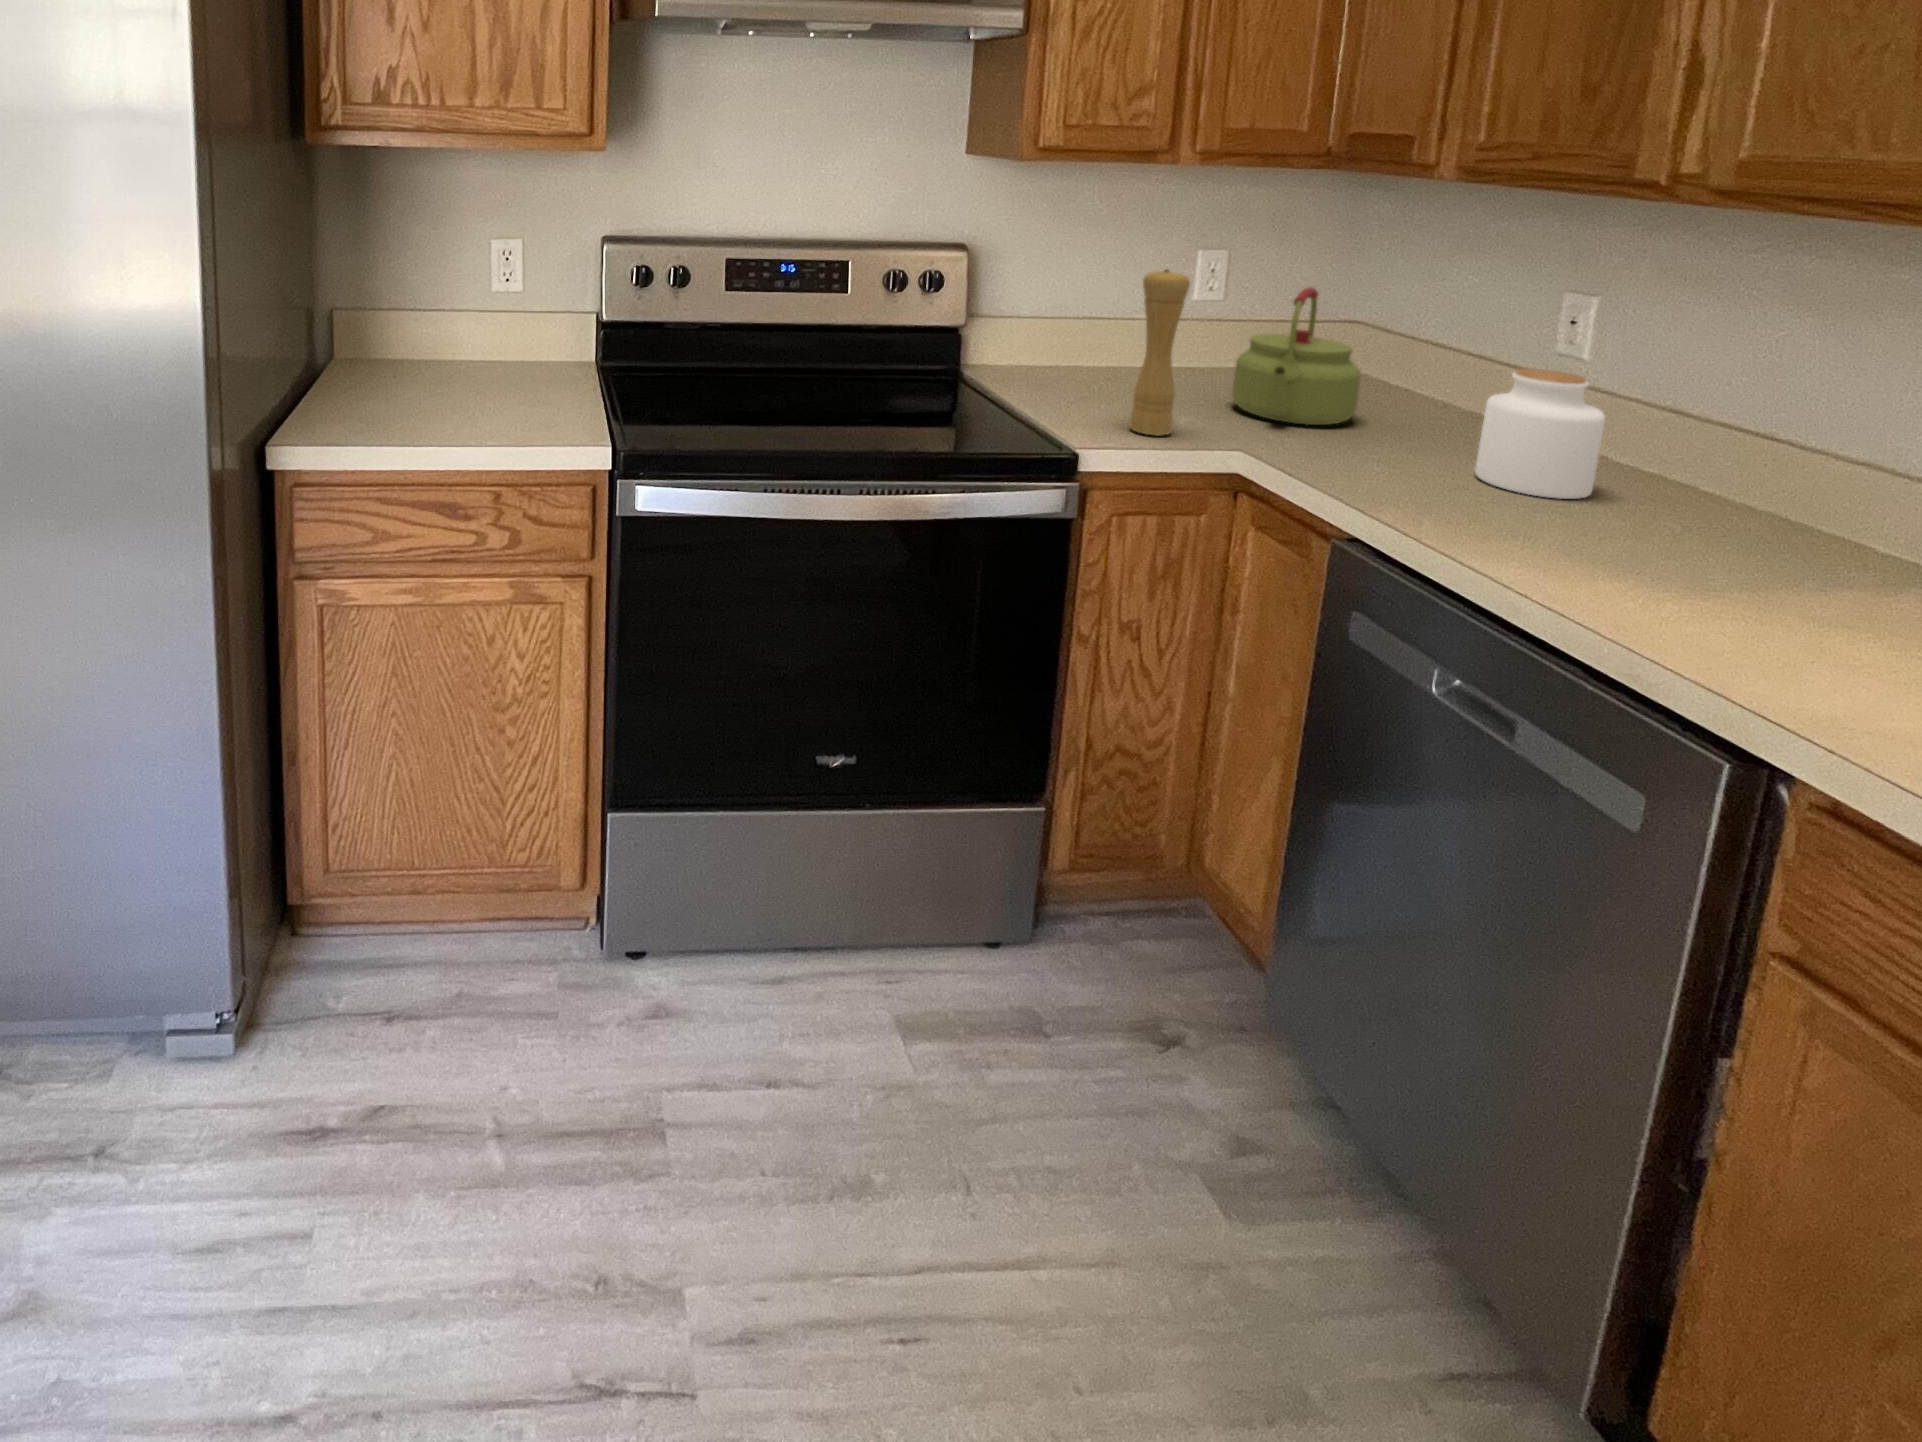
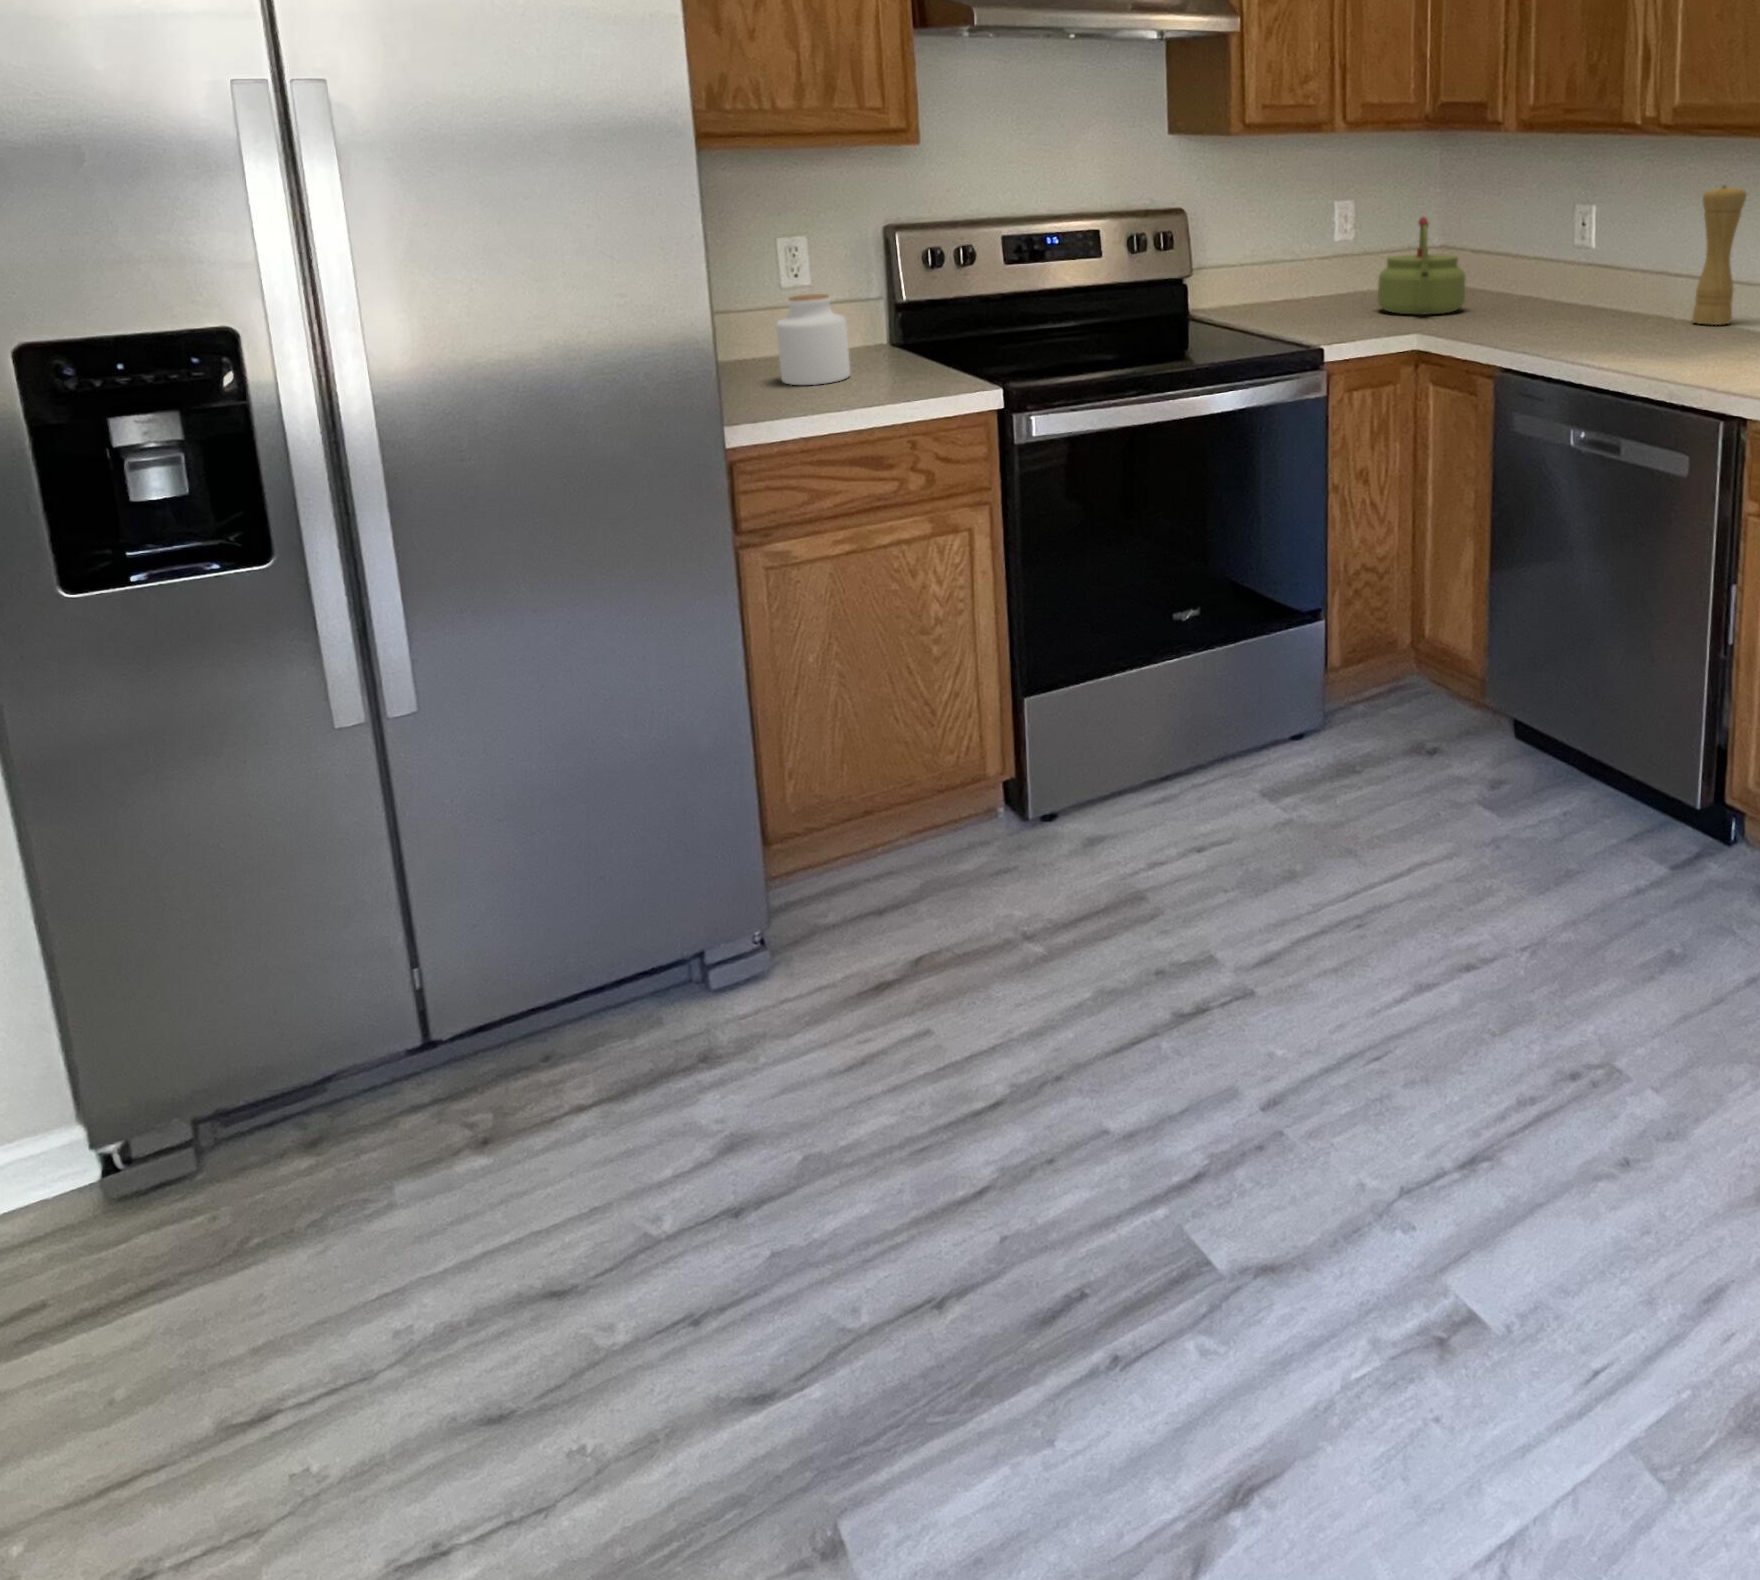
pepper mill: present [1130,269,1190,435] -> present [1692,185,1746,325]
jar: present [1475,368,1605,499] -> present [776,294,850,385]

